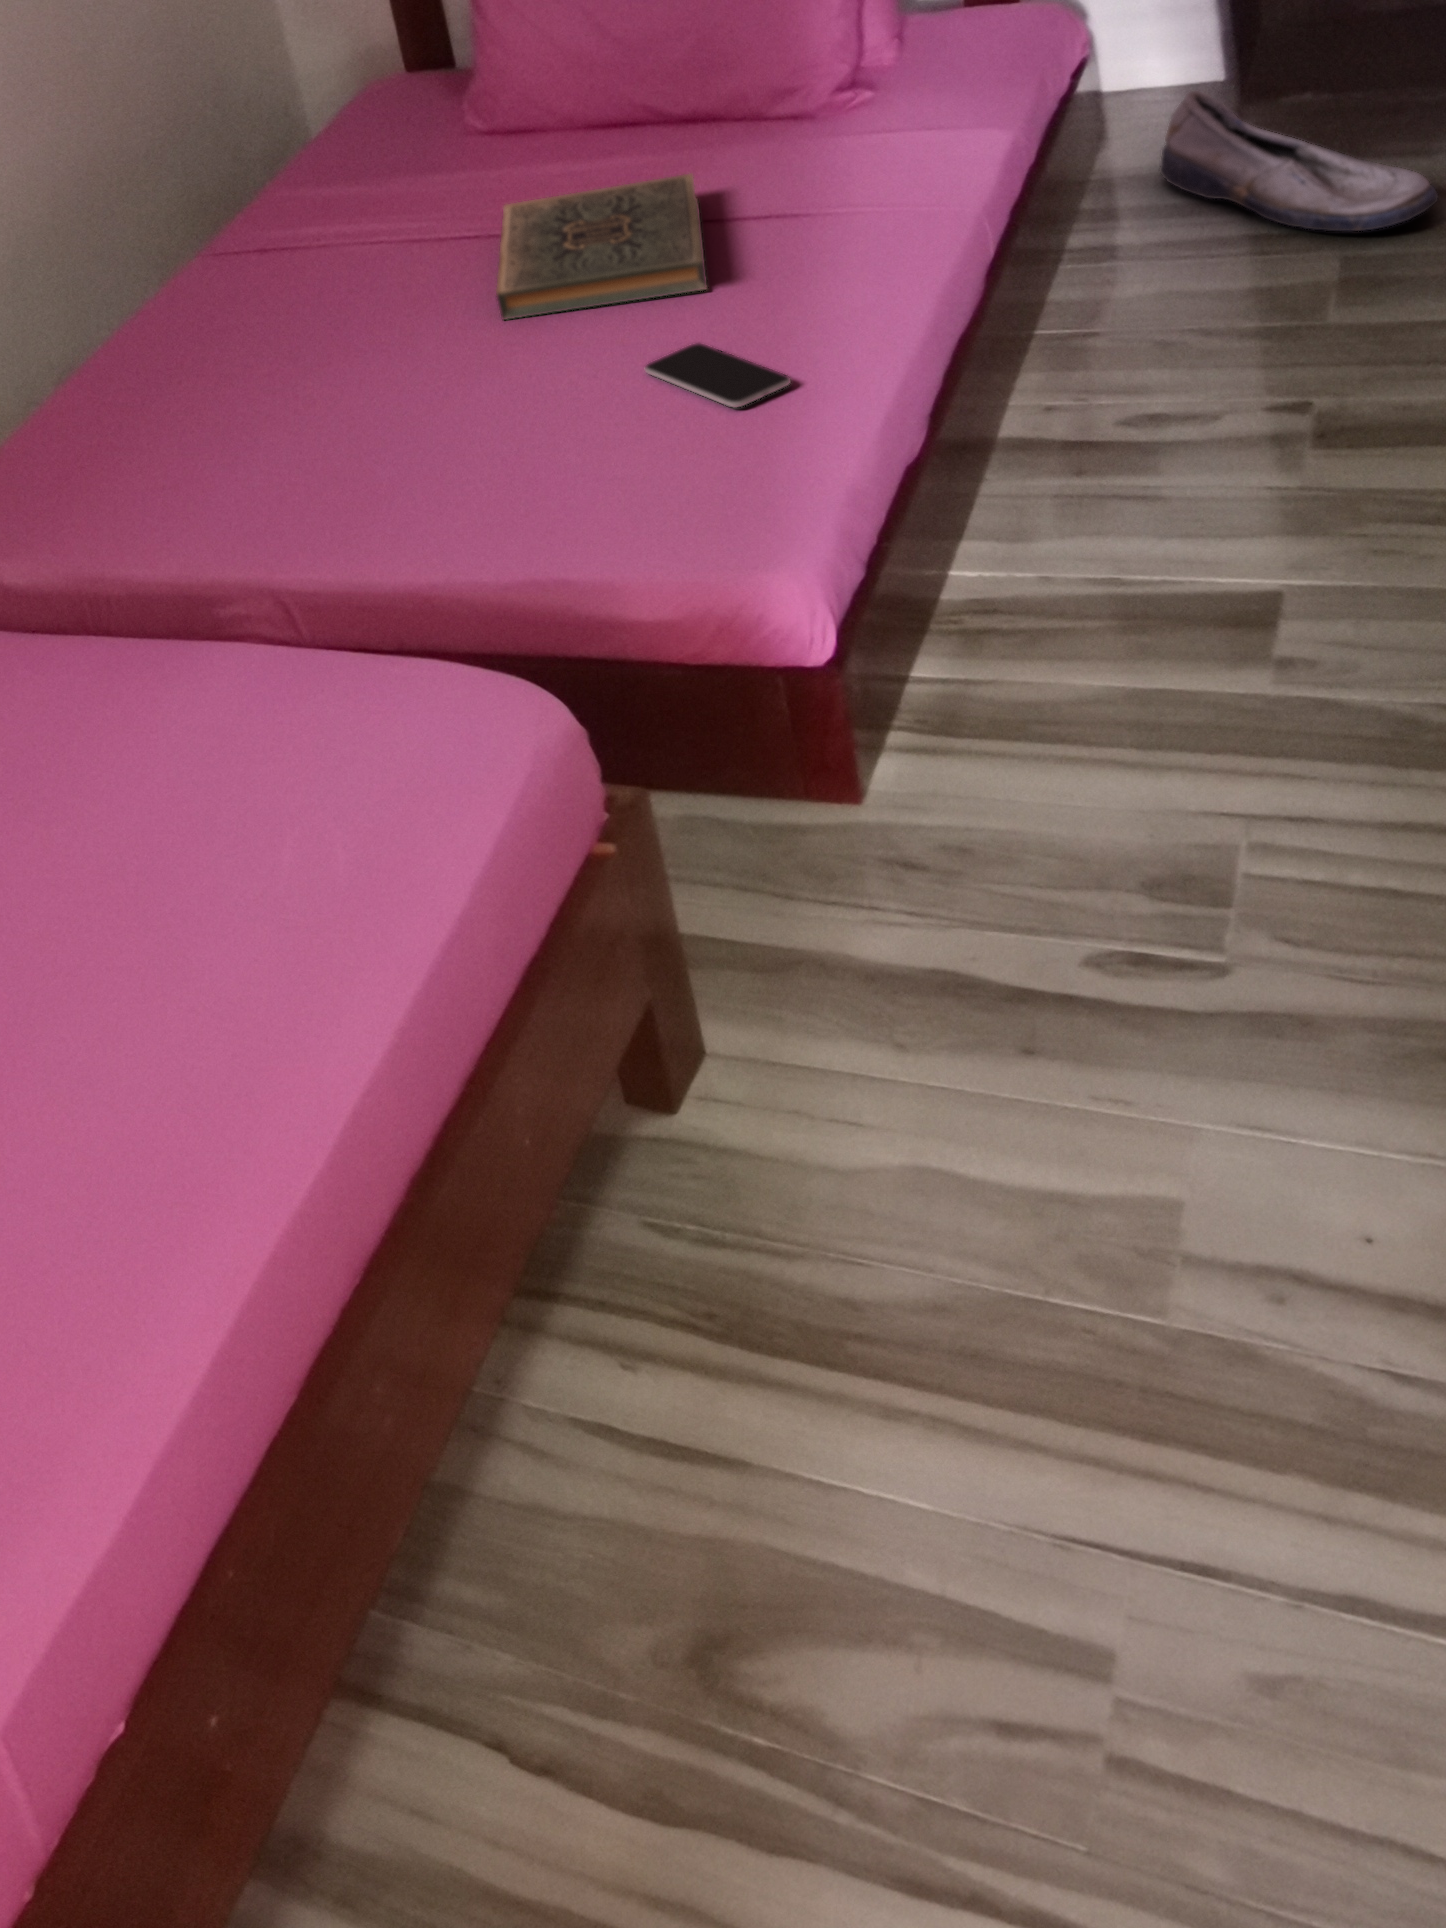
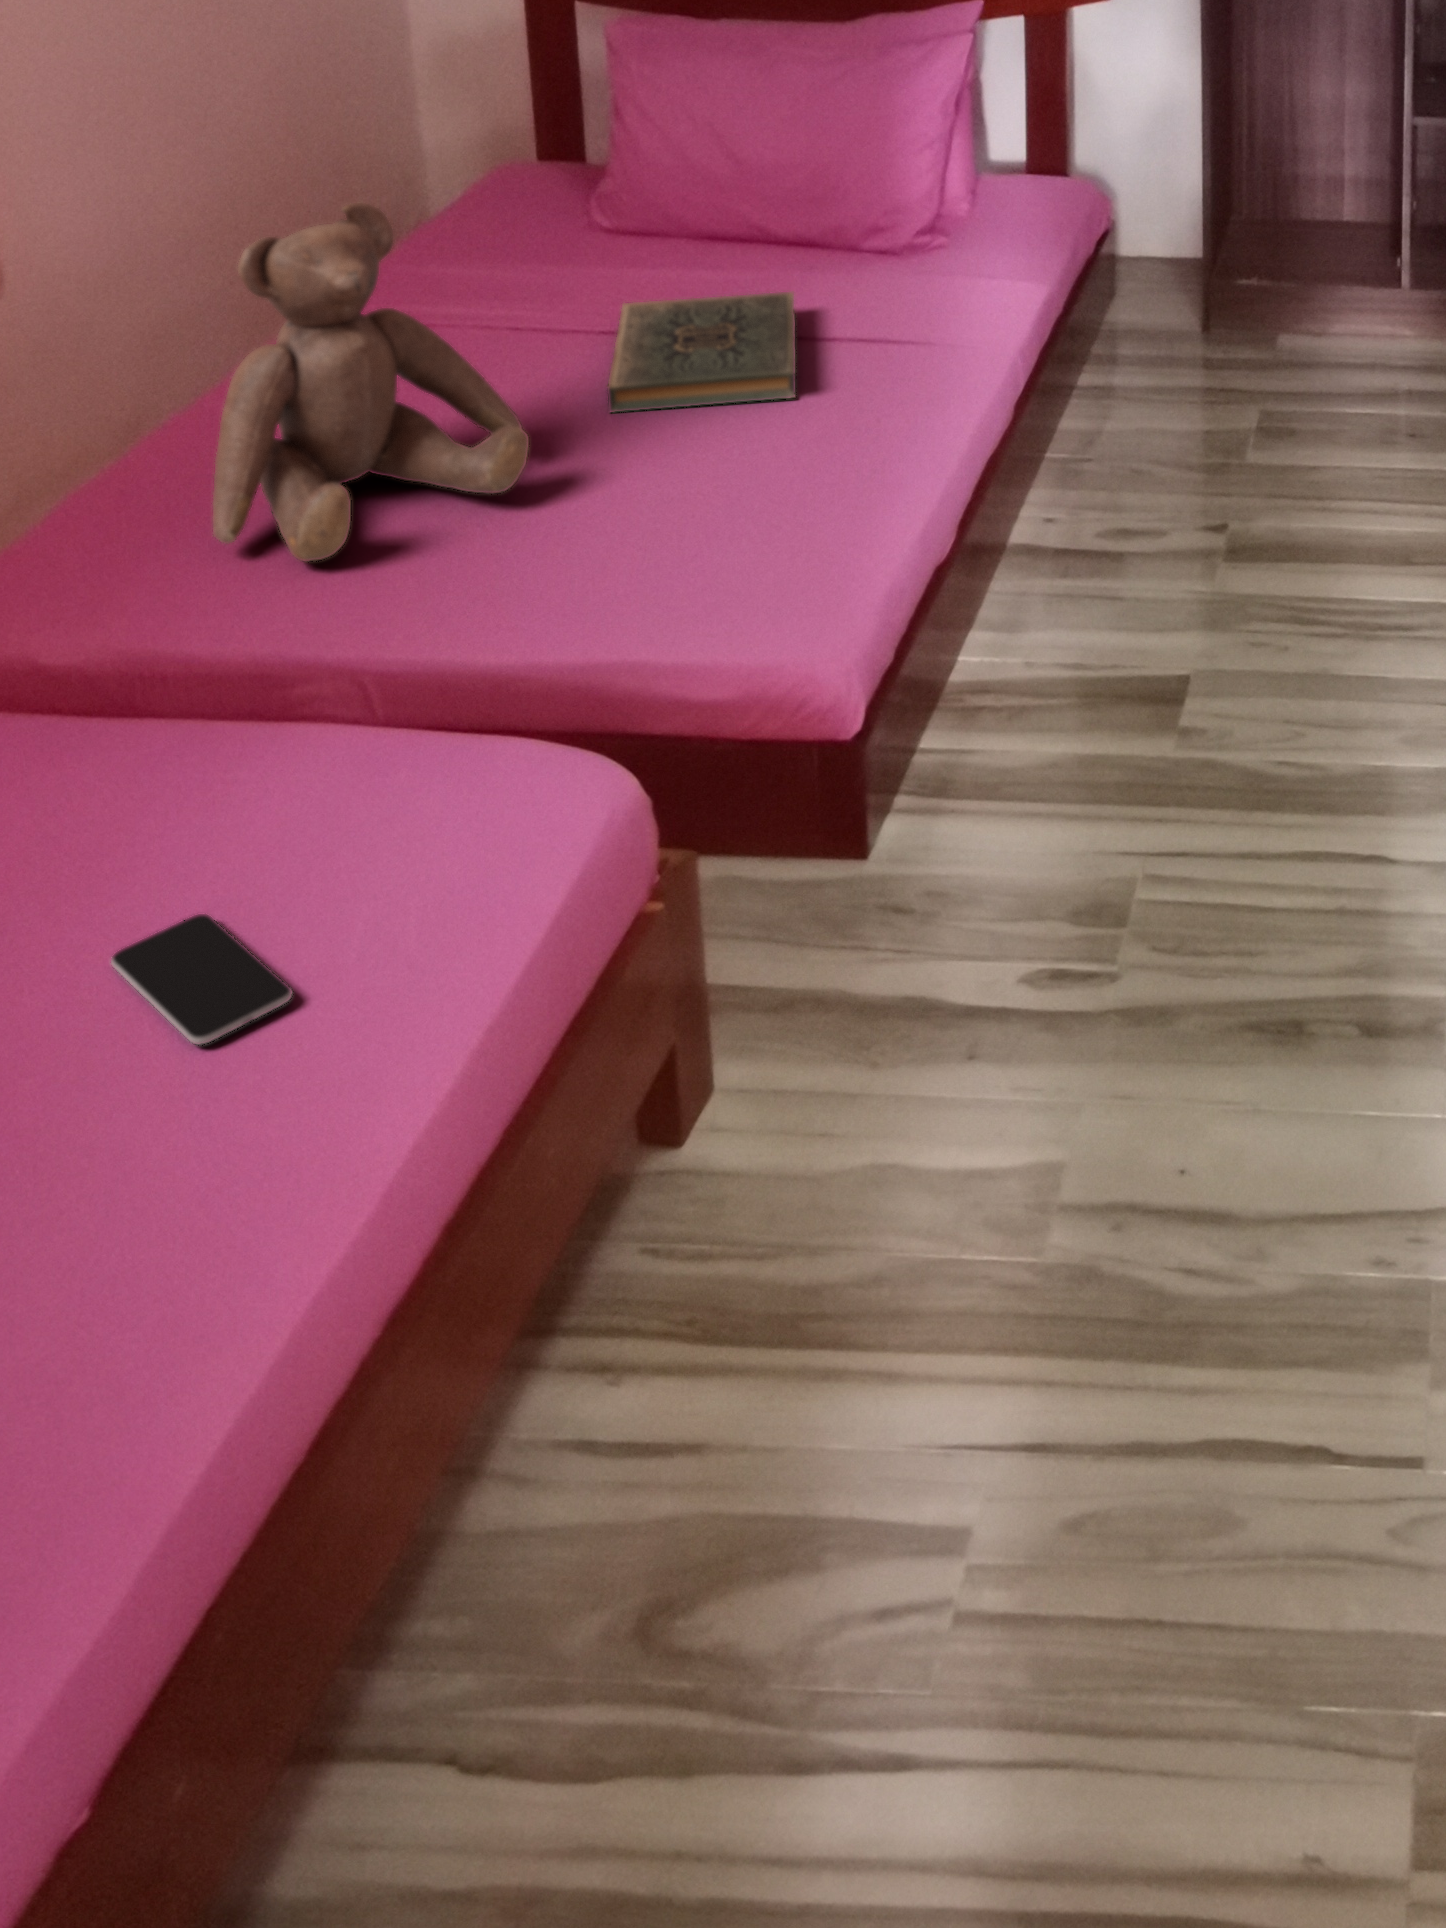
shoe: present [1160,91,1438,231] -> none [1148,262,1326,385]
teddy bear: none [117,125,419,484] -> present [213,203,529,561]
smartphone: present [645,343,791,407] -> present [111,914,292,1044]

